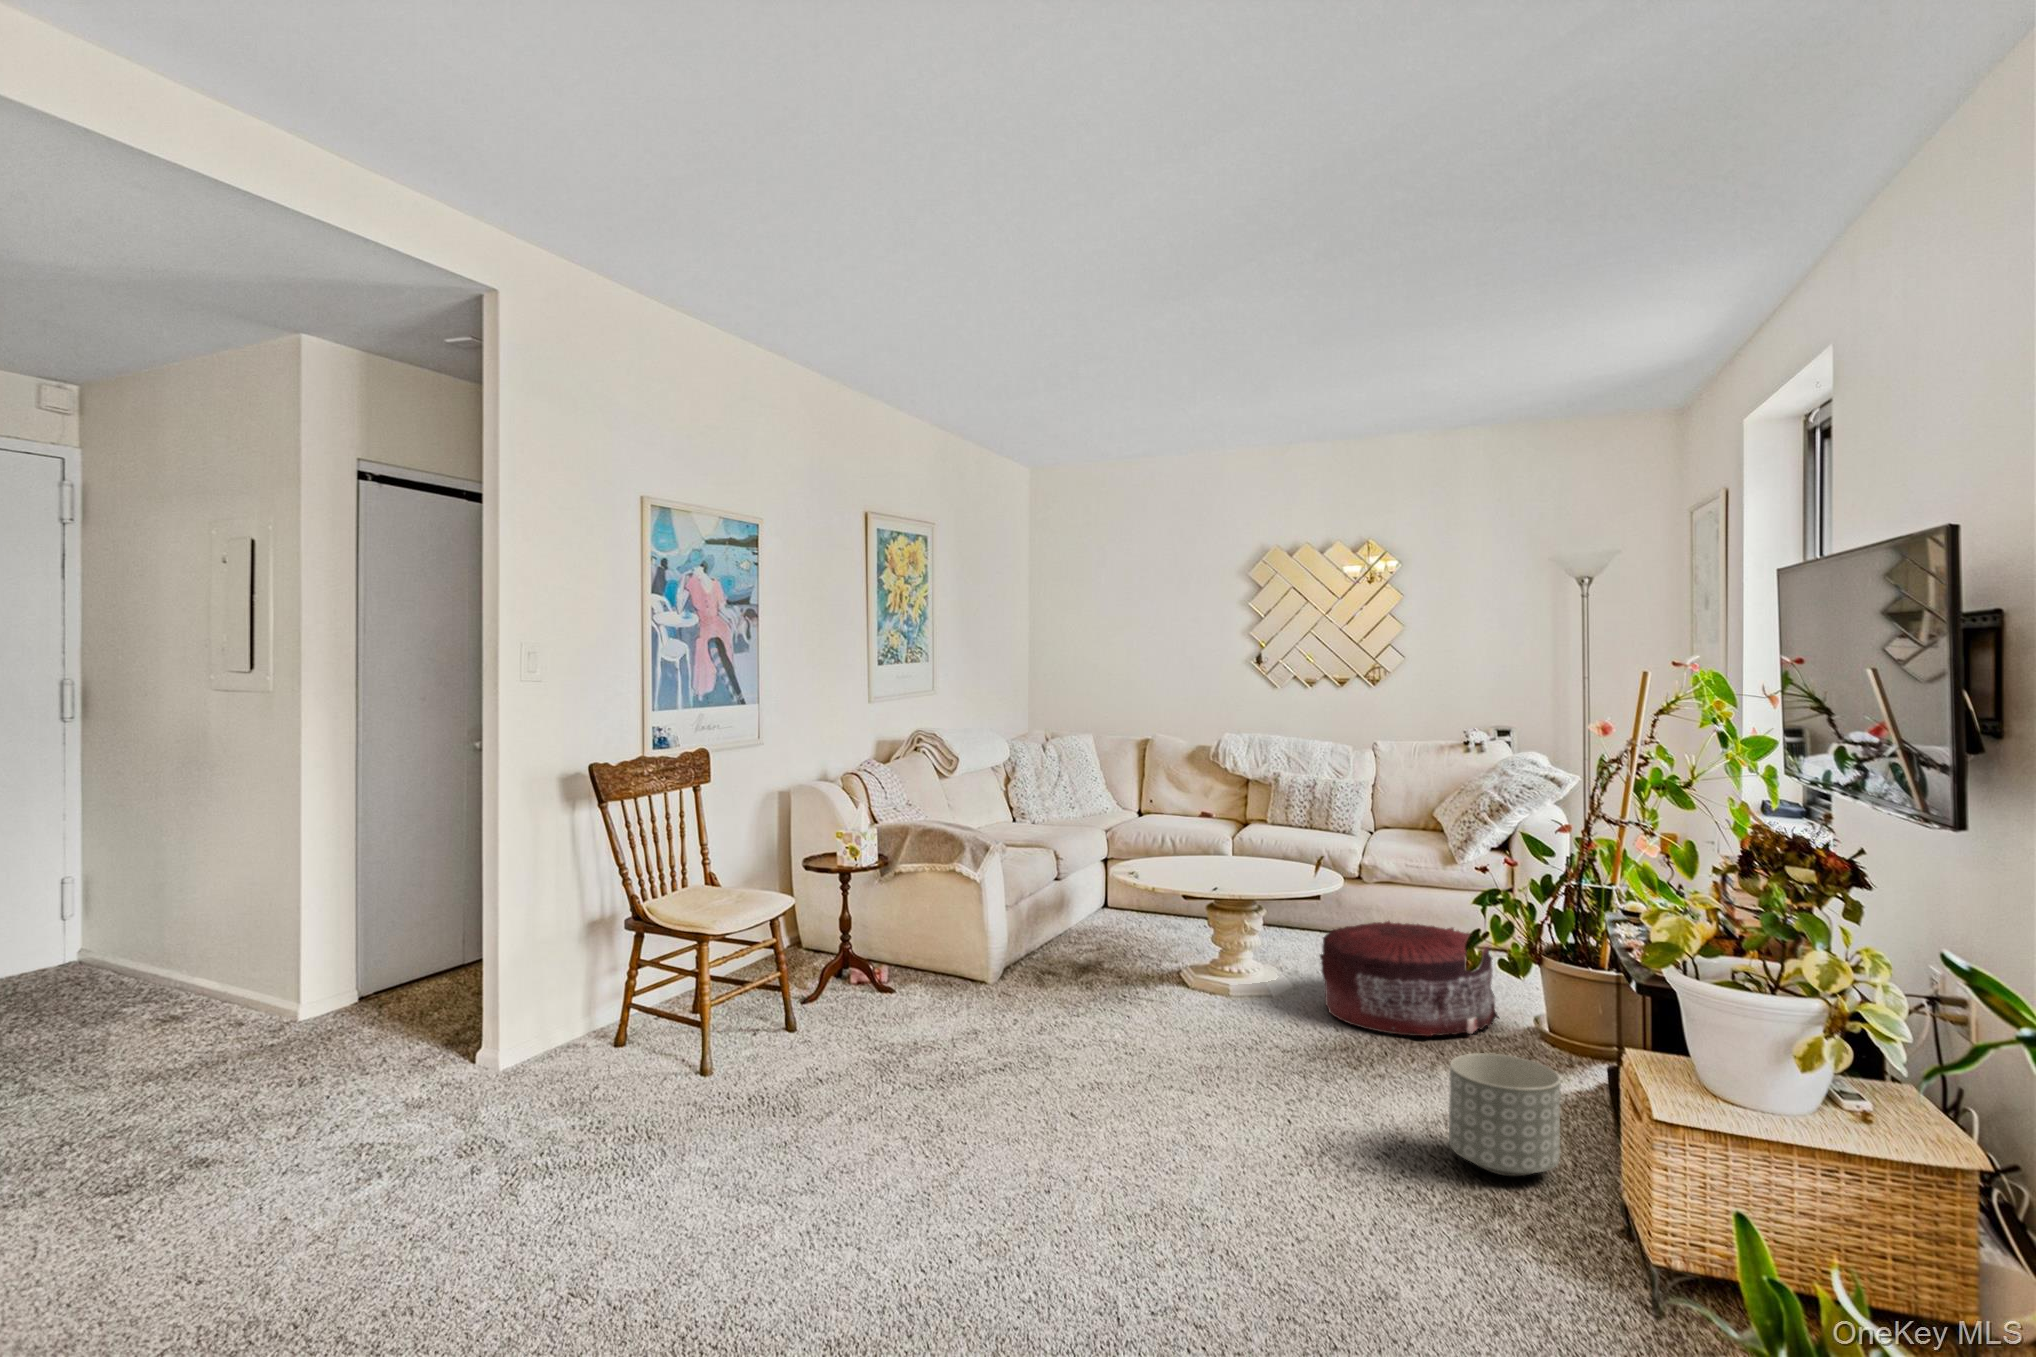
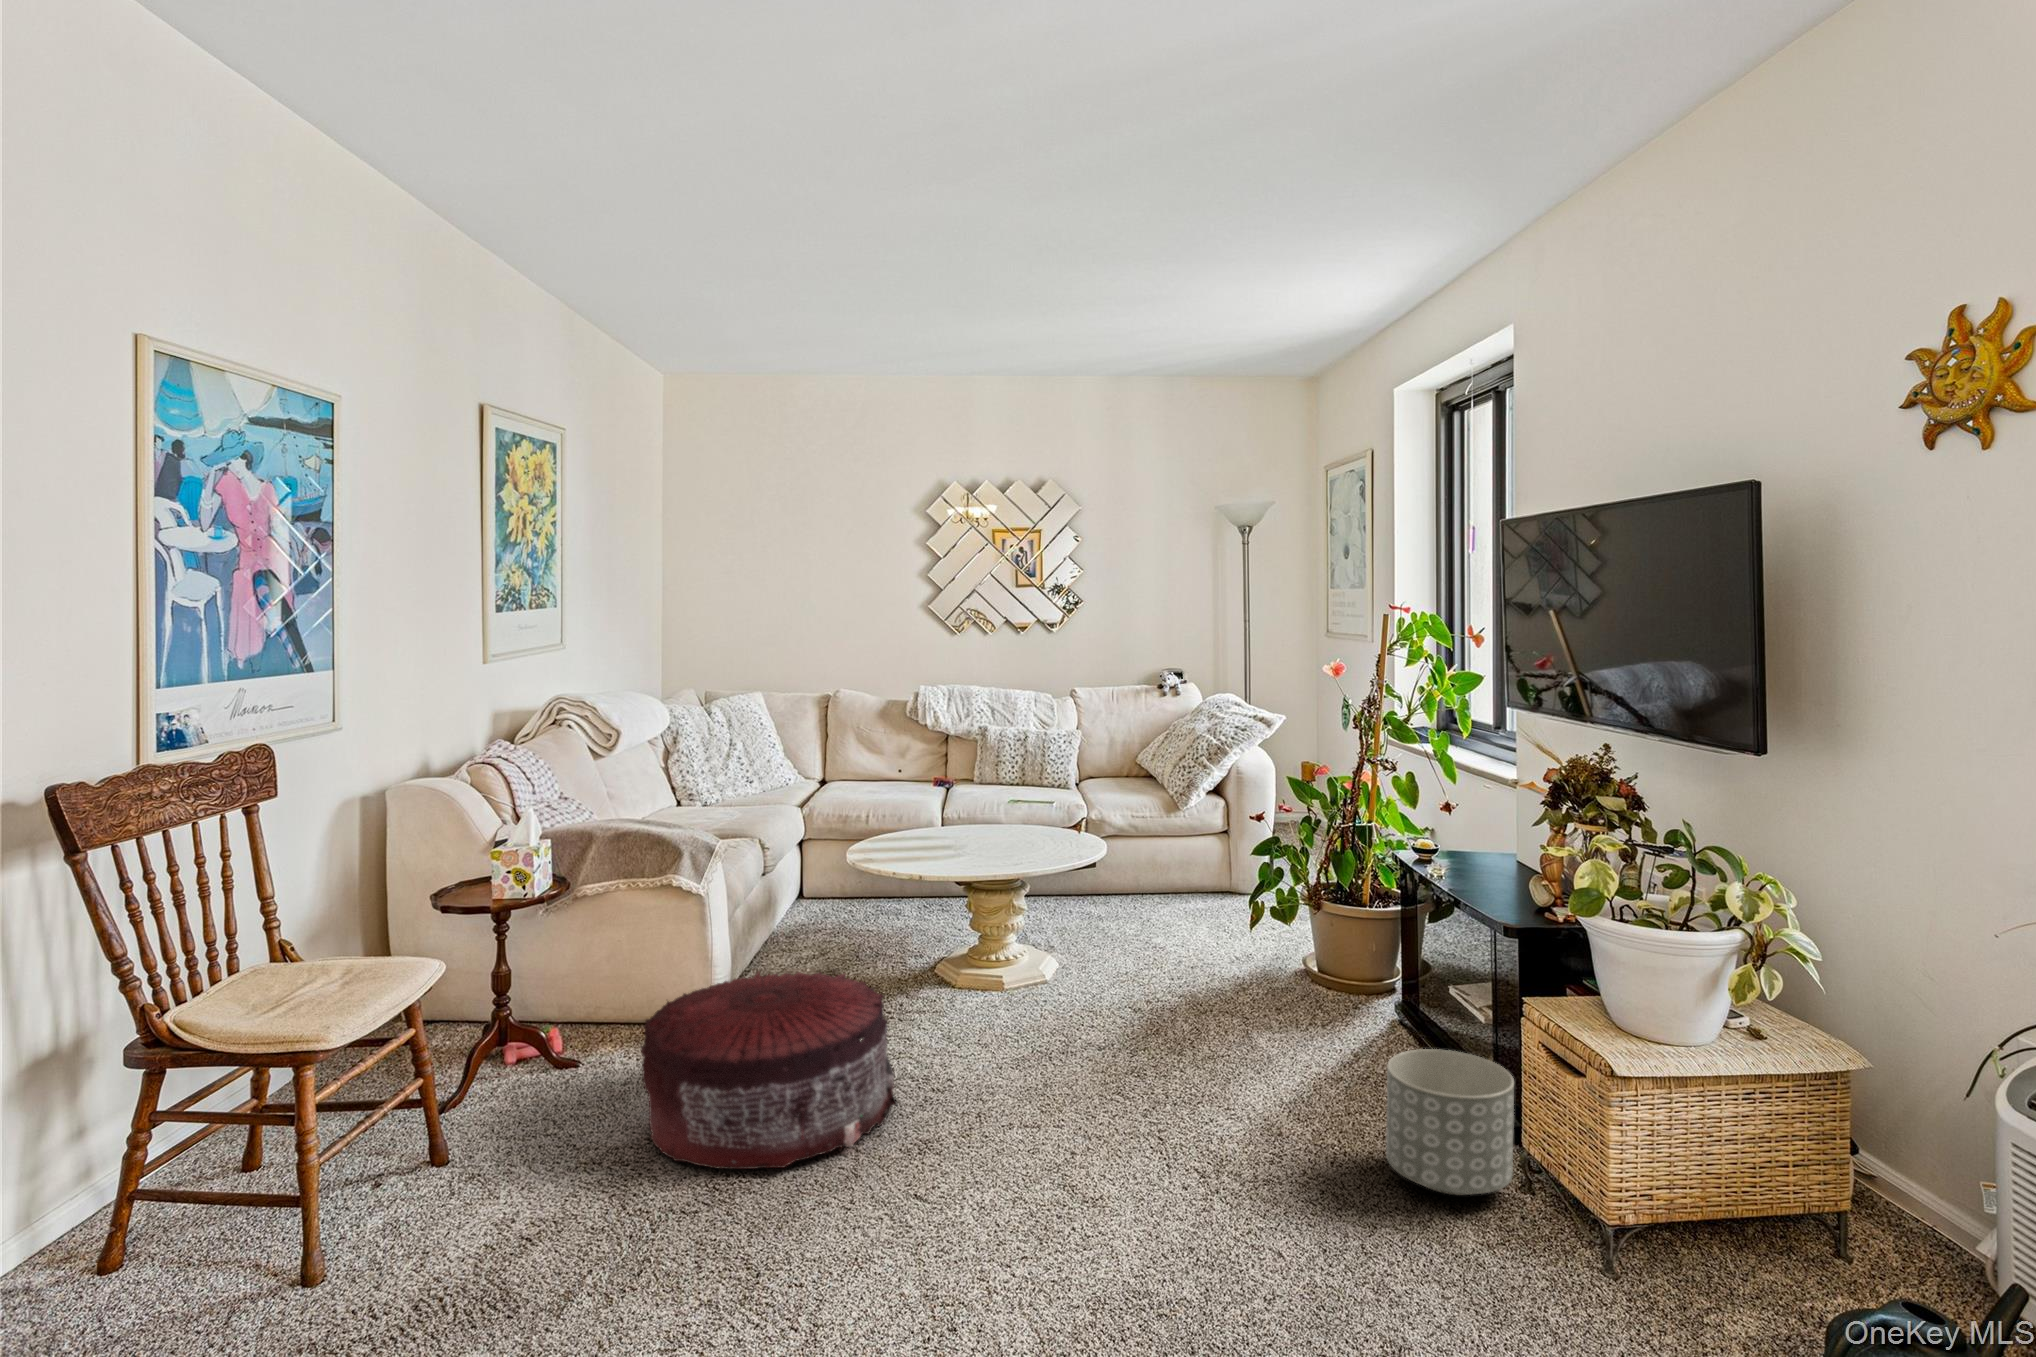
pouf: present [1320,921,1498,1036] -> present [641,972,898,1169]

